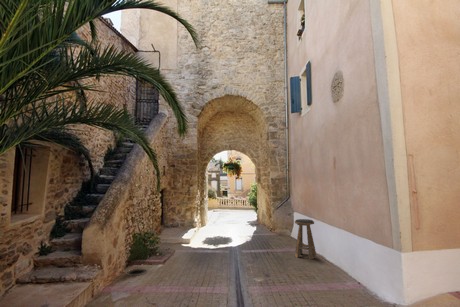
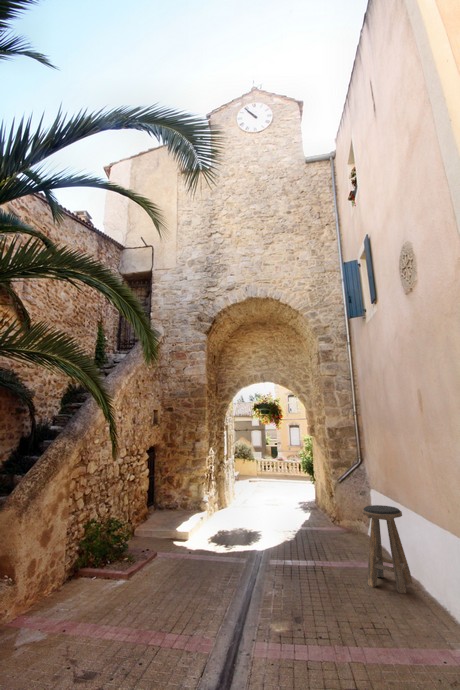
potted tree: present [127,241,148,276] -> none [34,540,82,618]

